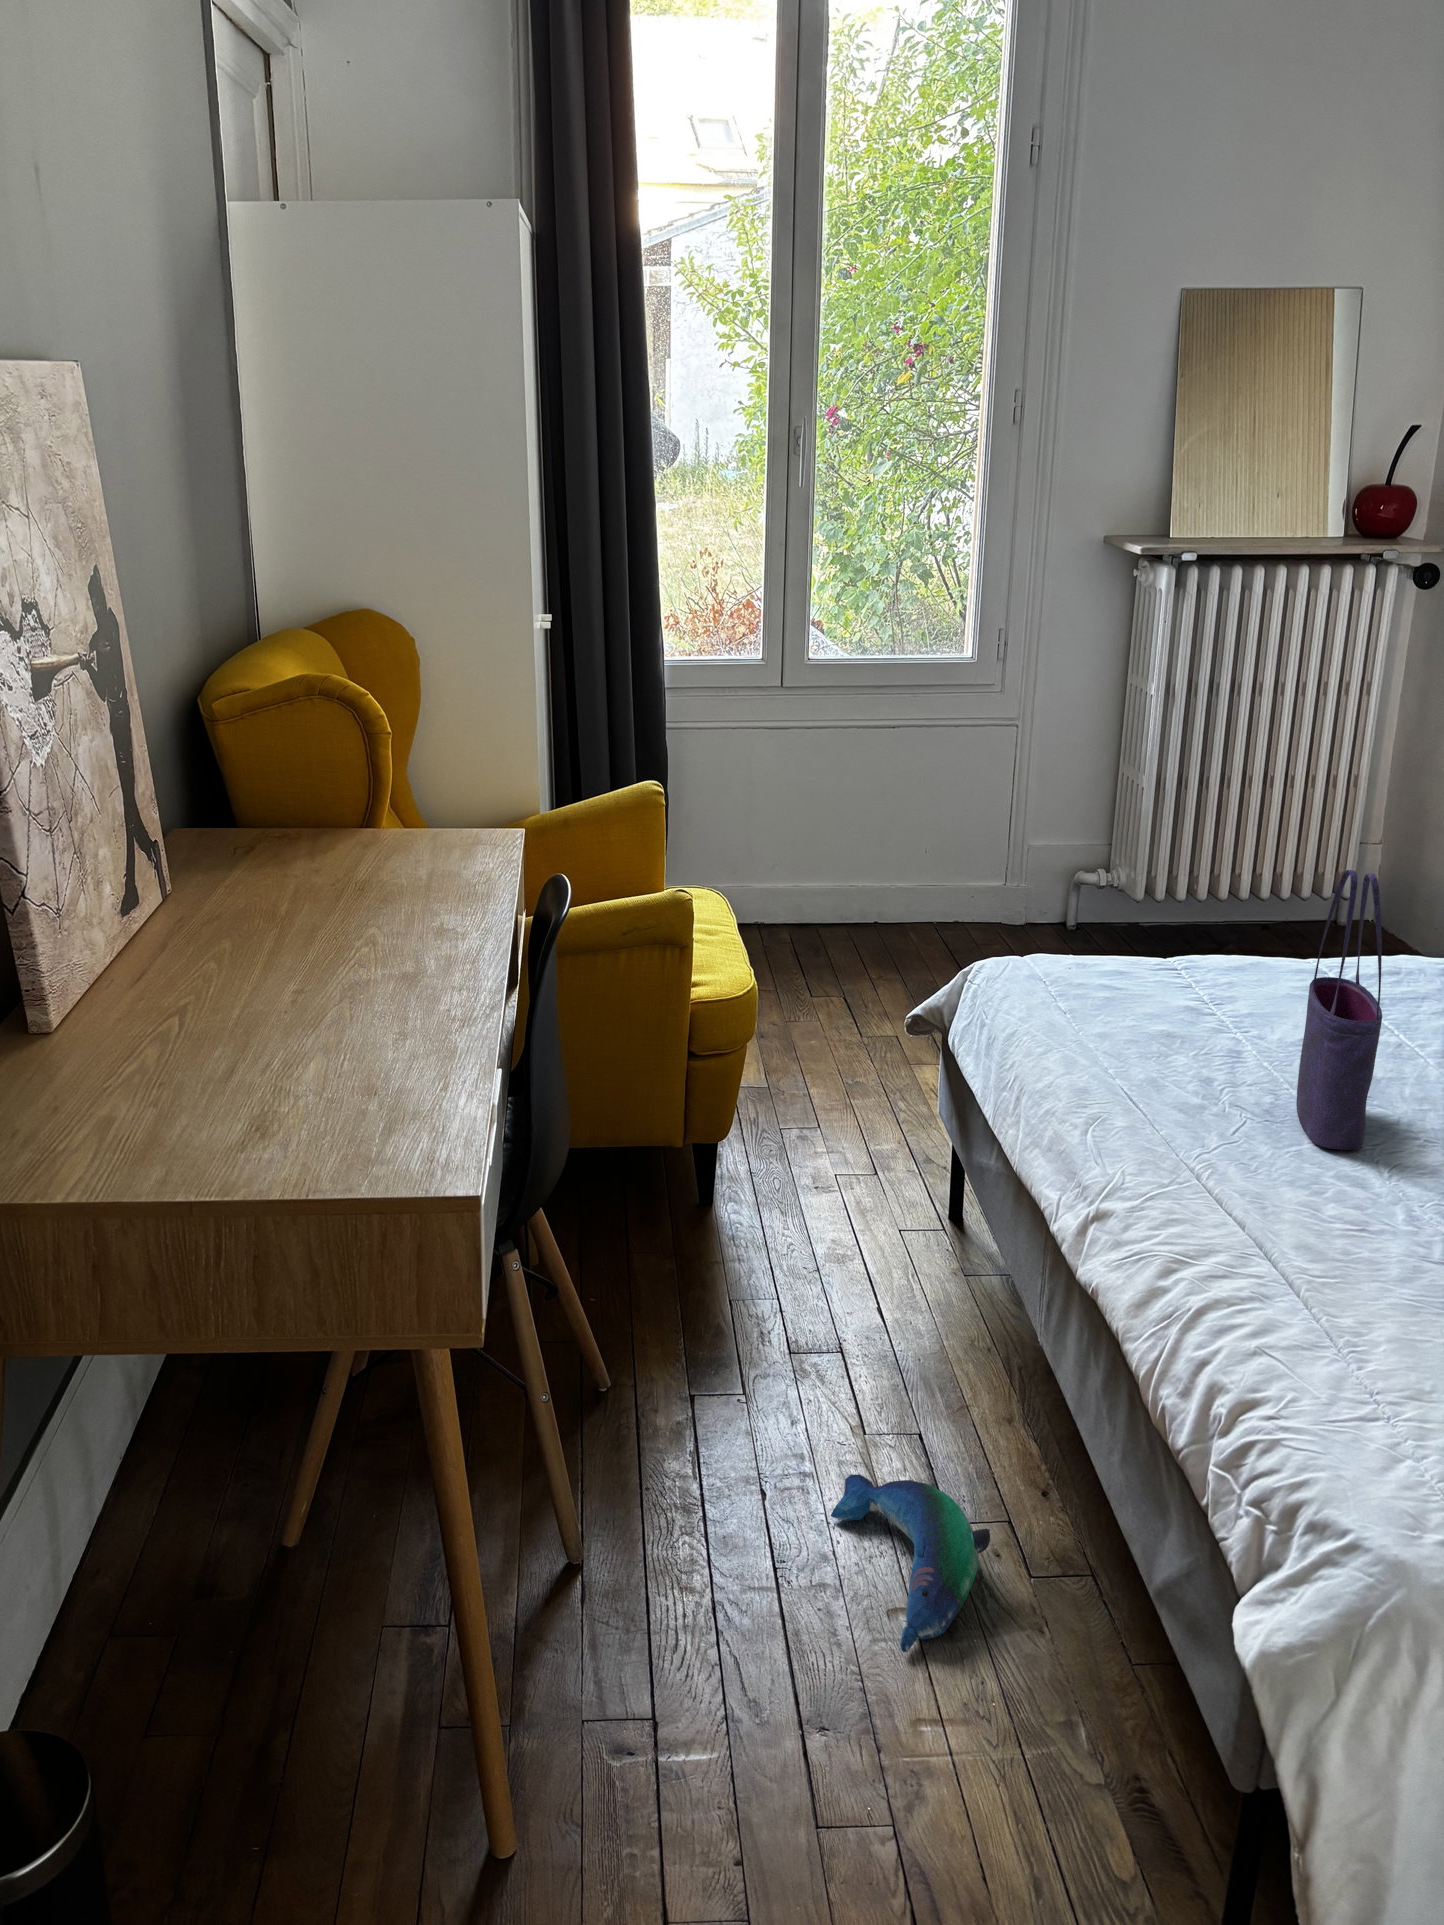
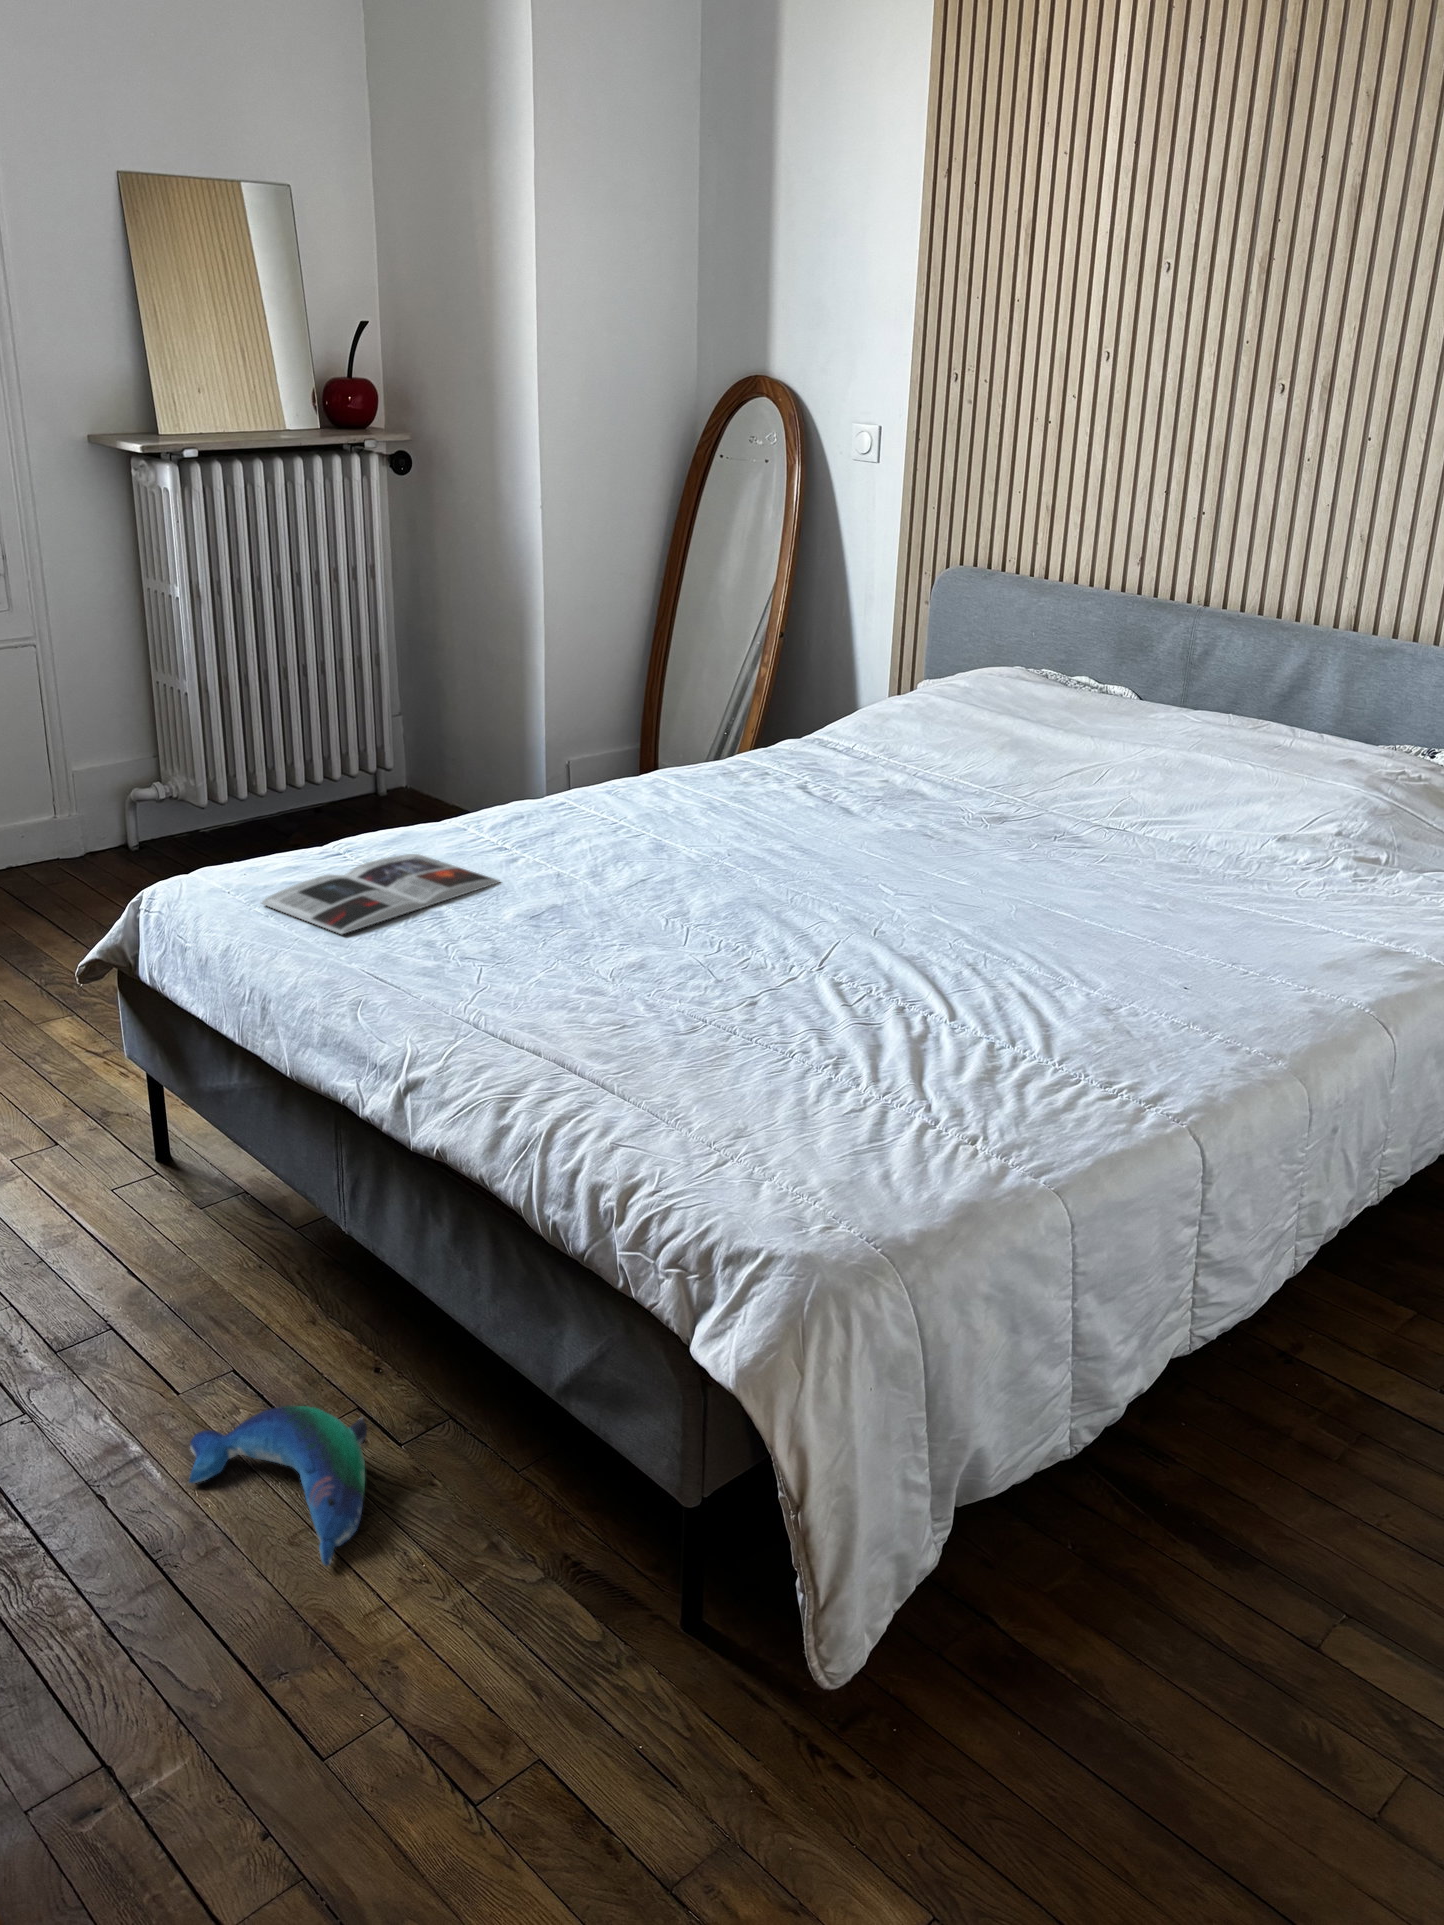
tote bag: present [1296,870,1382,1150] -> none [514,720,588,970]
magazine: none [1066,984,1323,1050] -> present [262,854,500,934]

